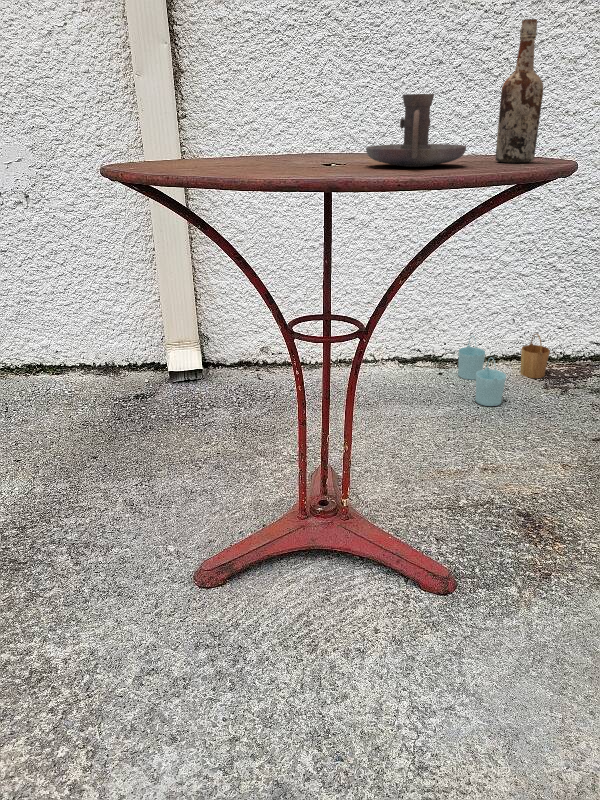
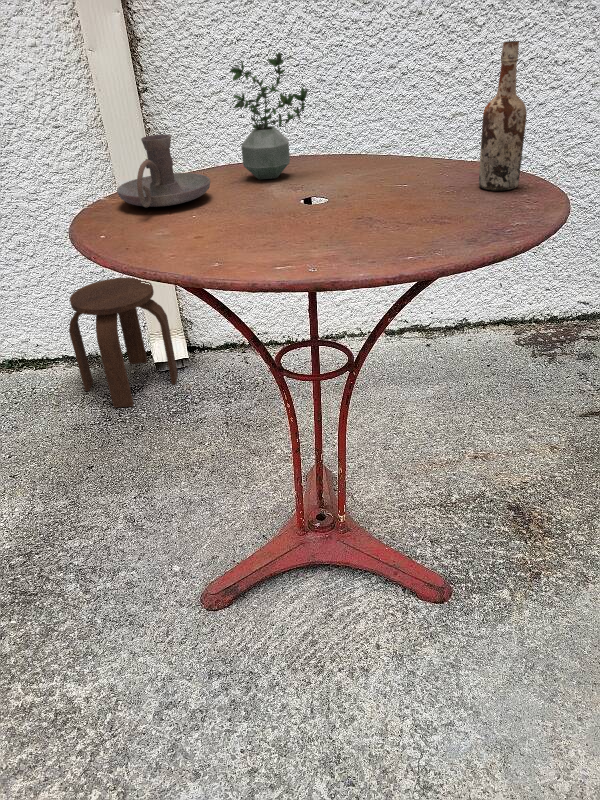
potted plant: none [263,39,335,159] -> present [230,52,307,179]
candle holder: present [366,94,466,167] -> present [117,134,210,207]
stool: none [89,290,191,412] -> present [69,278,178,408]
bucket: present [458,334,550,406] -> none [447,296,540,379]

